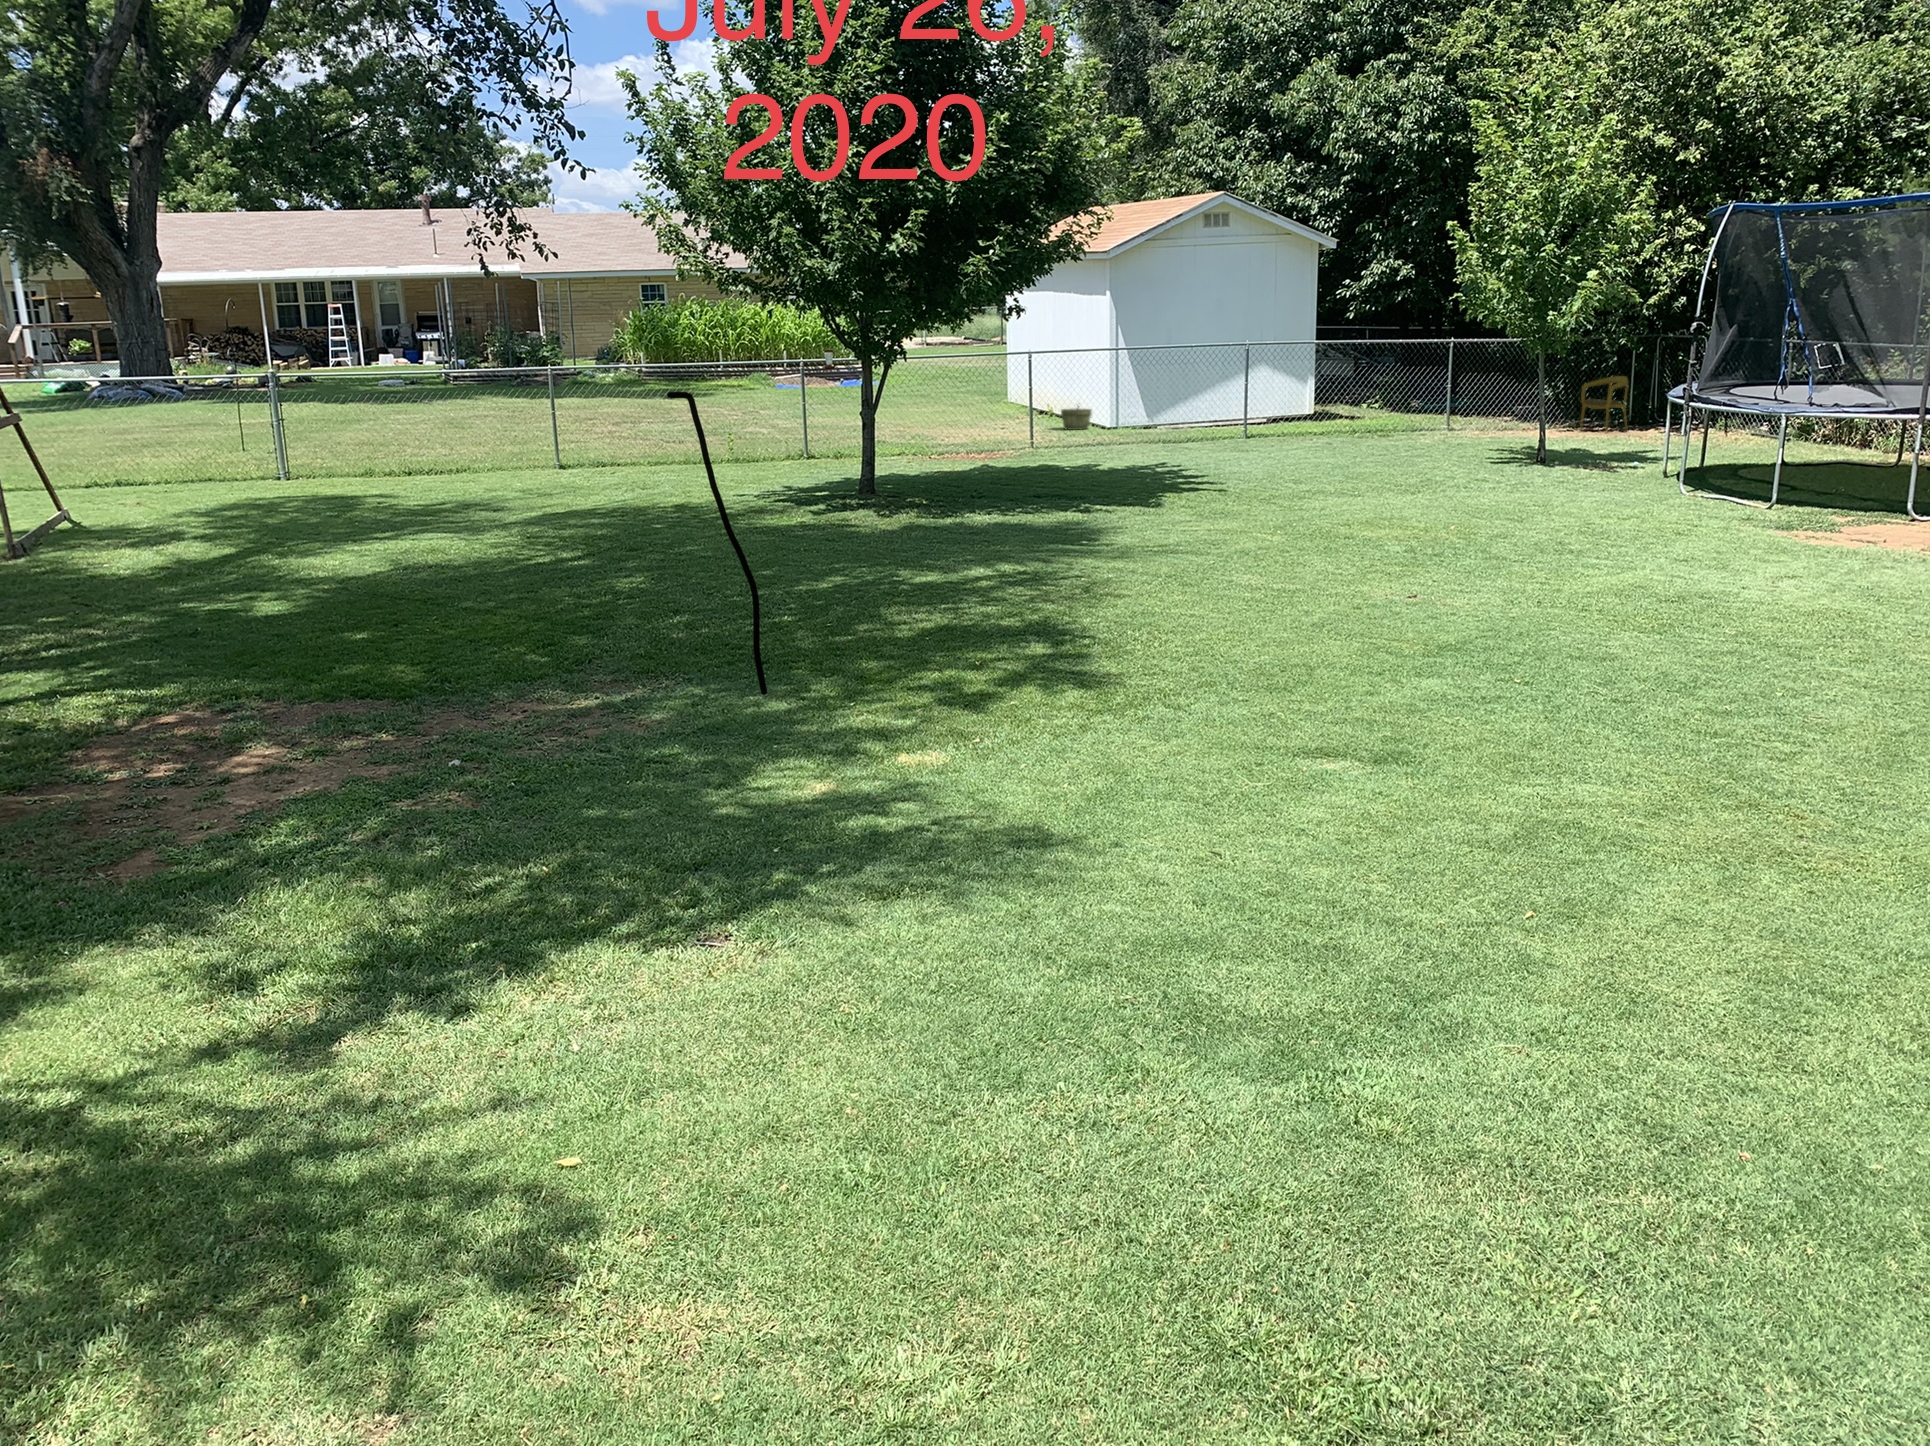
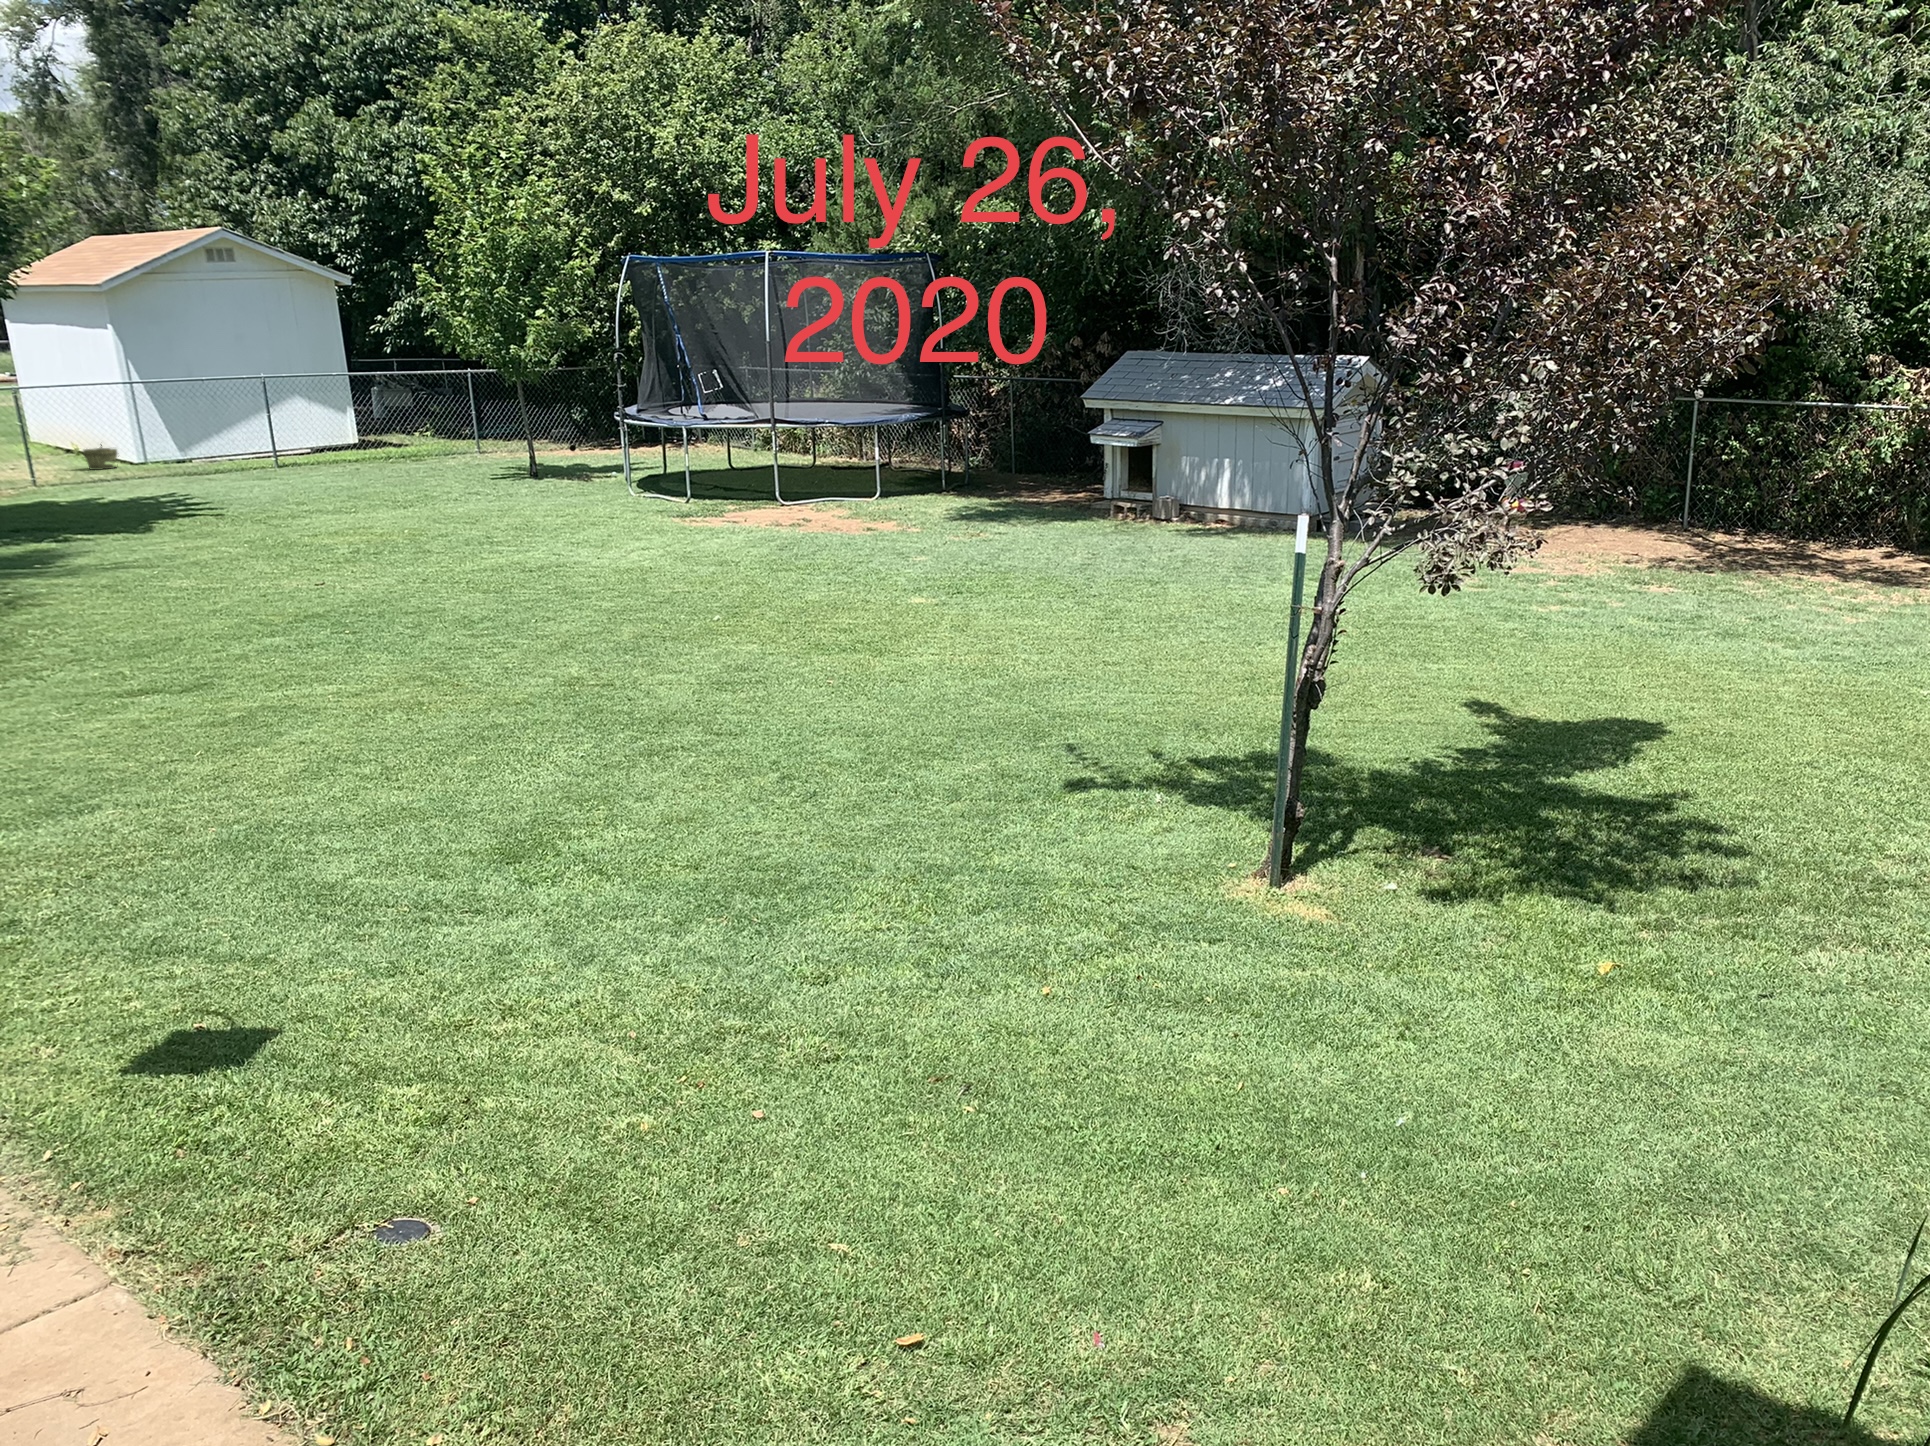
chair: present [1580,376,1628,432] -> none [588,398,630,447]

